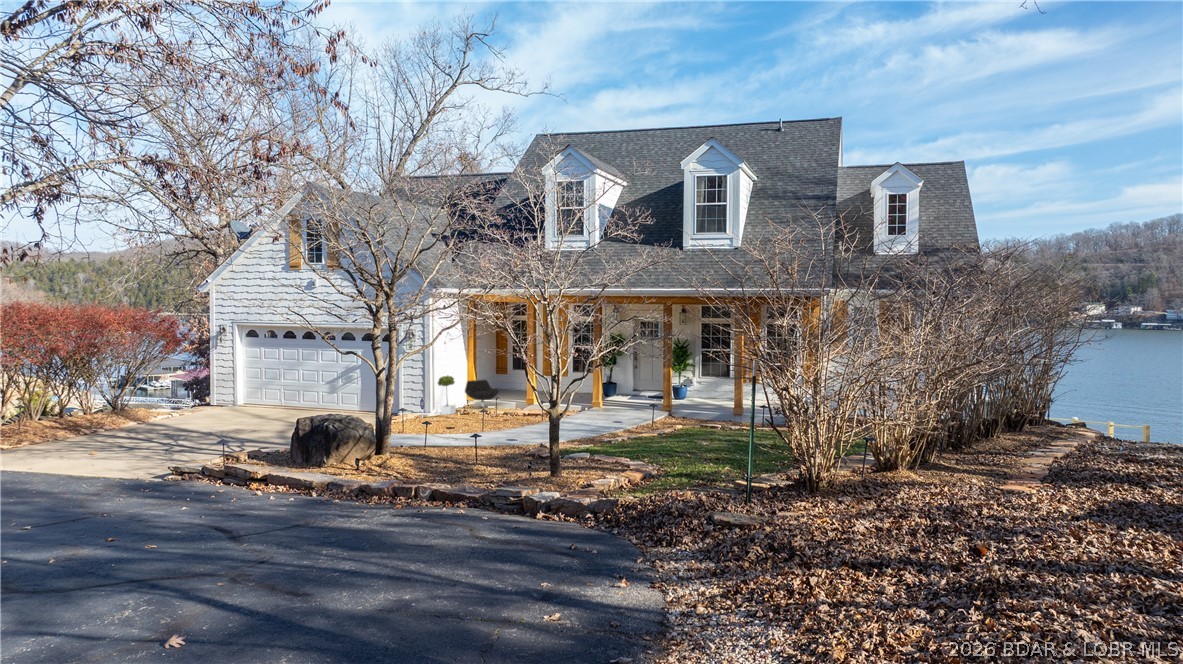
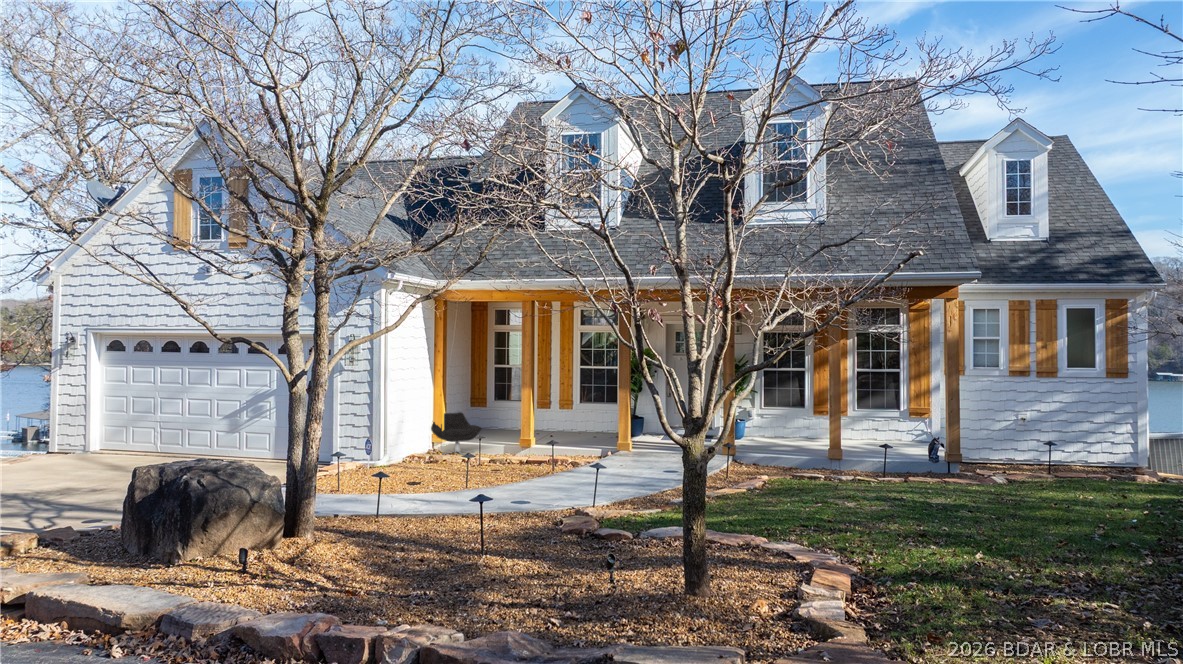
potted tree: present [438,375,456,415] -> none [392,403,419,463]

